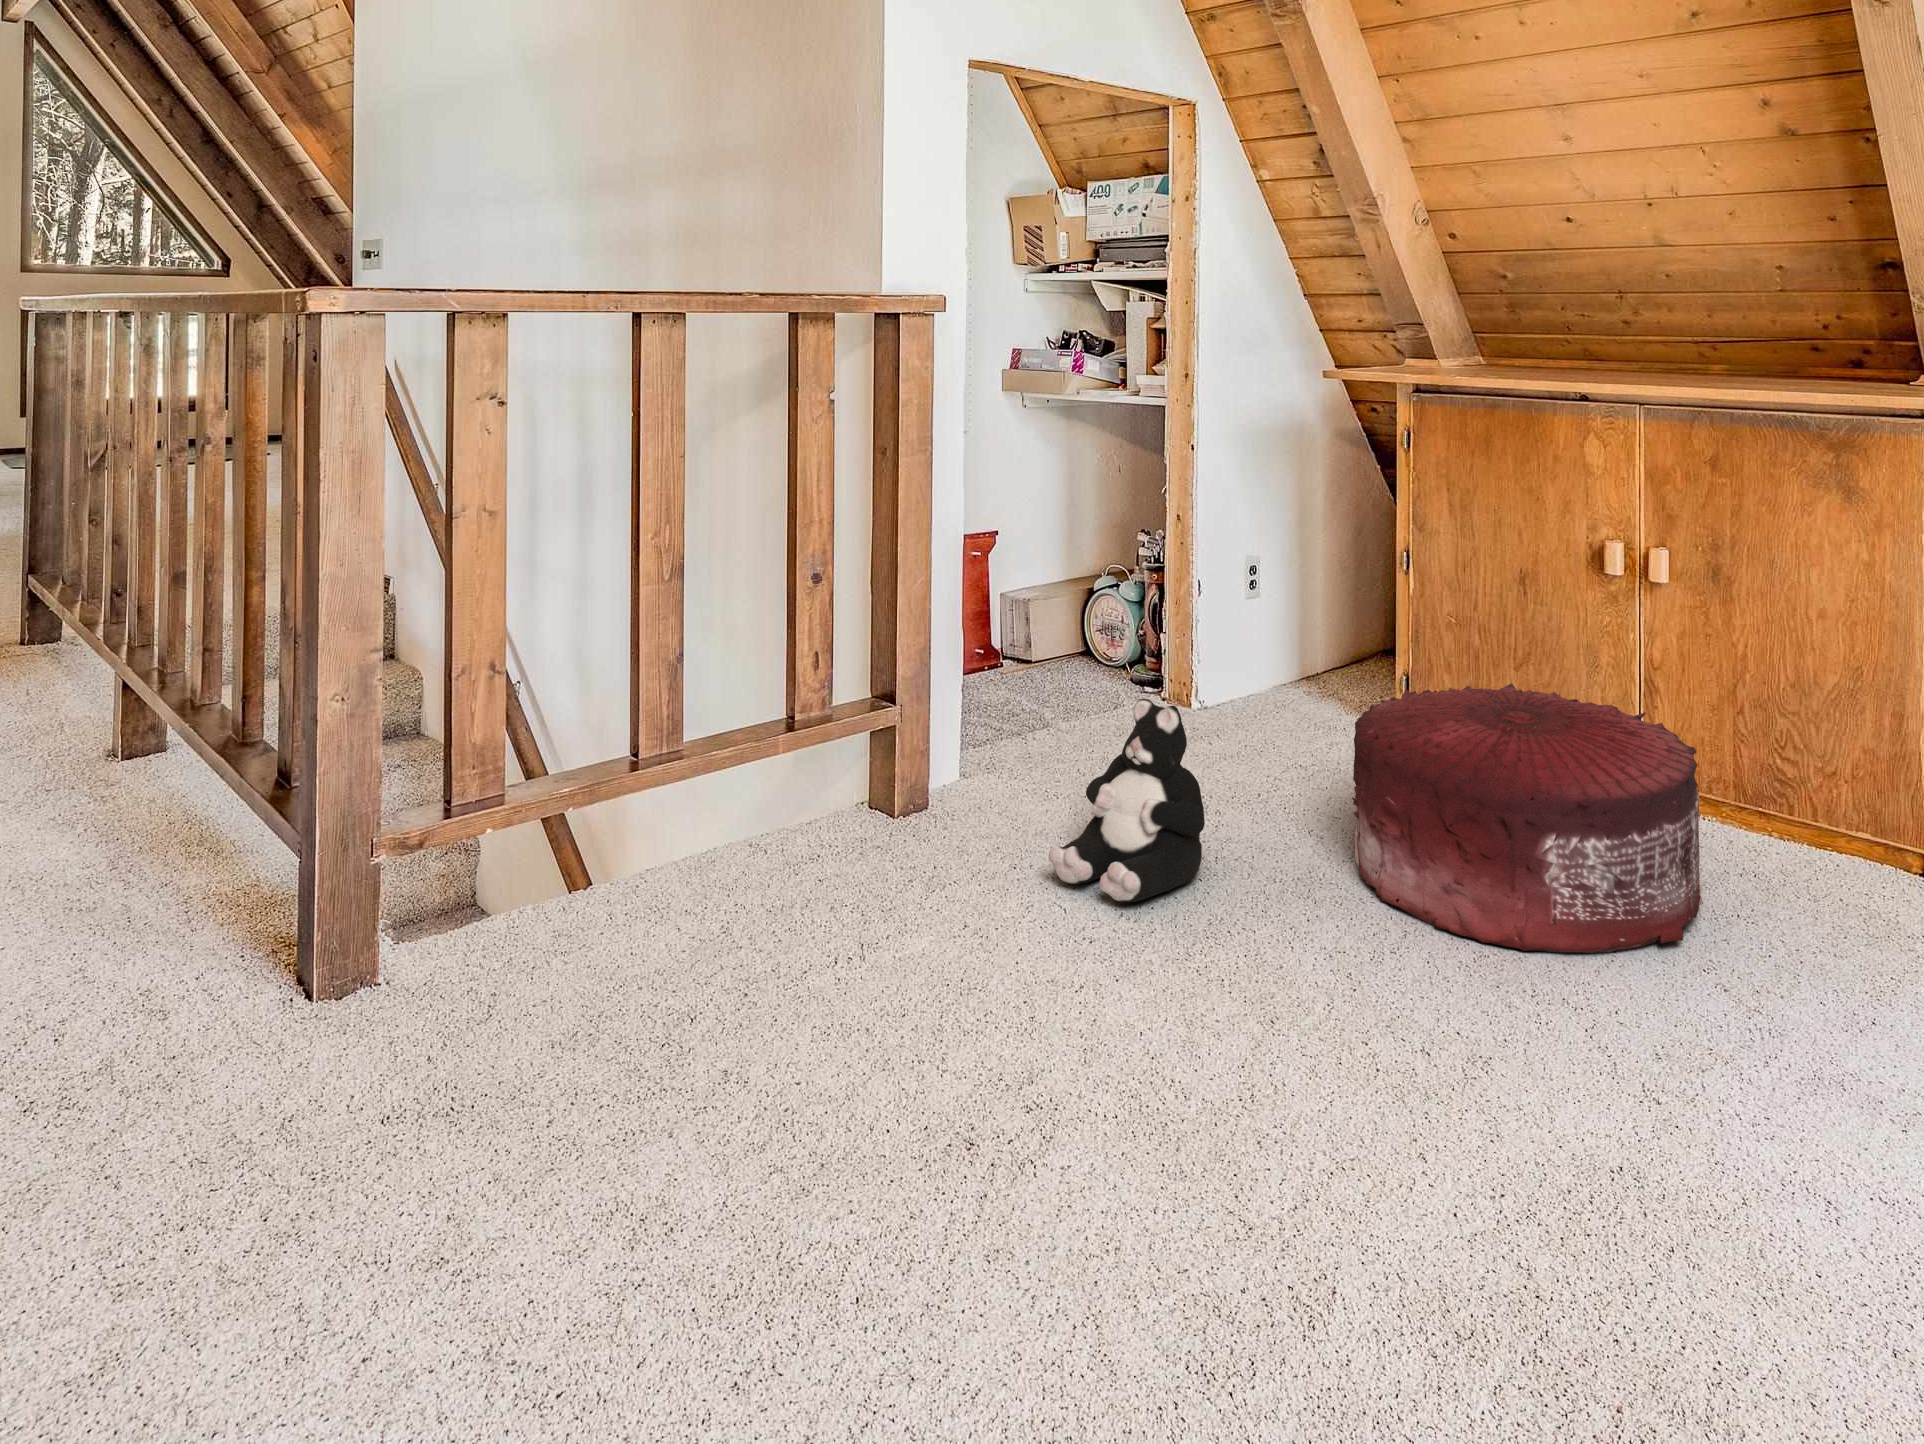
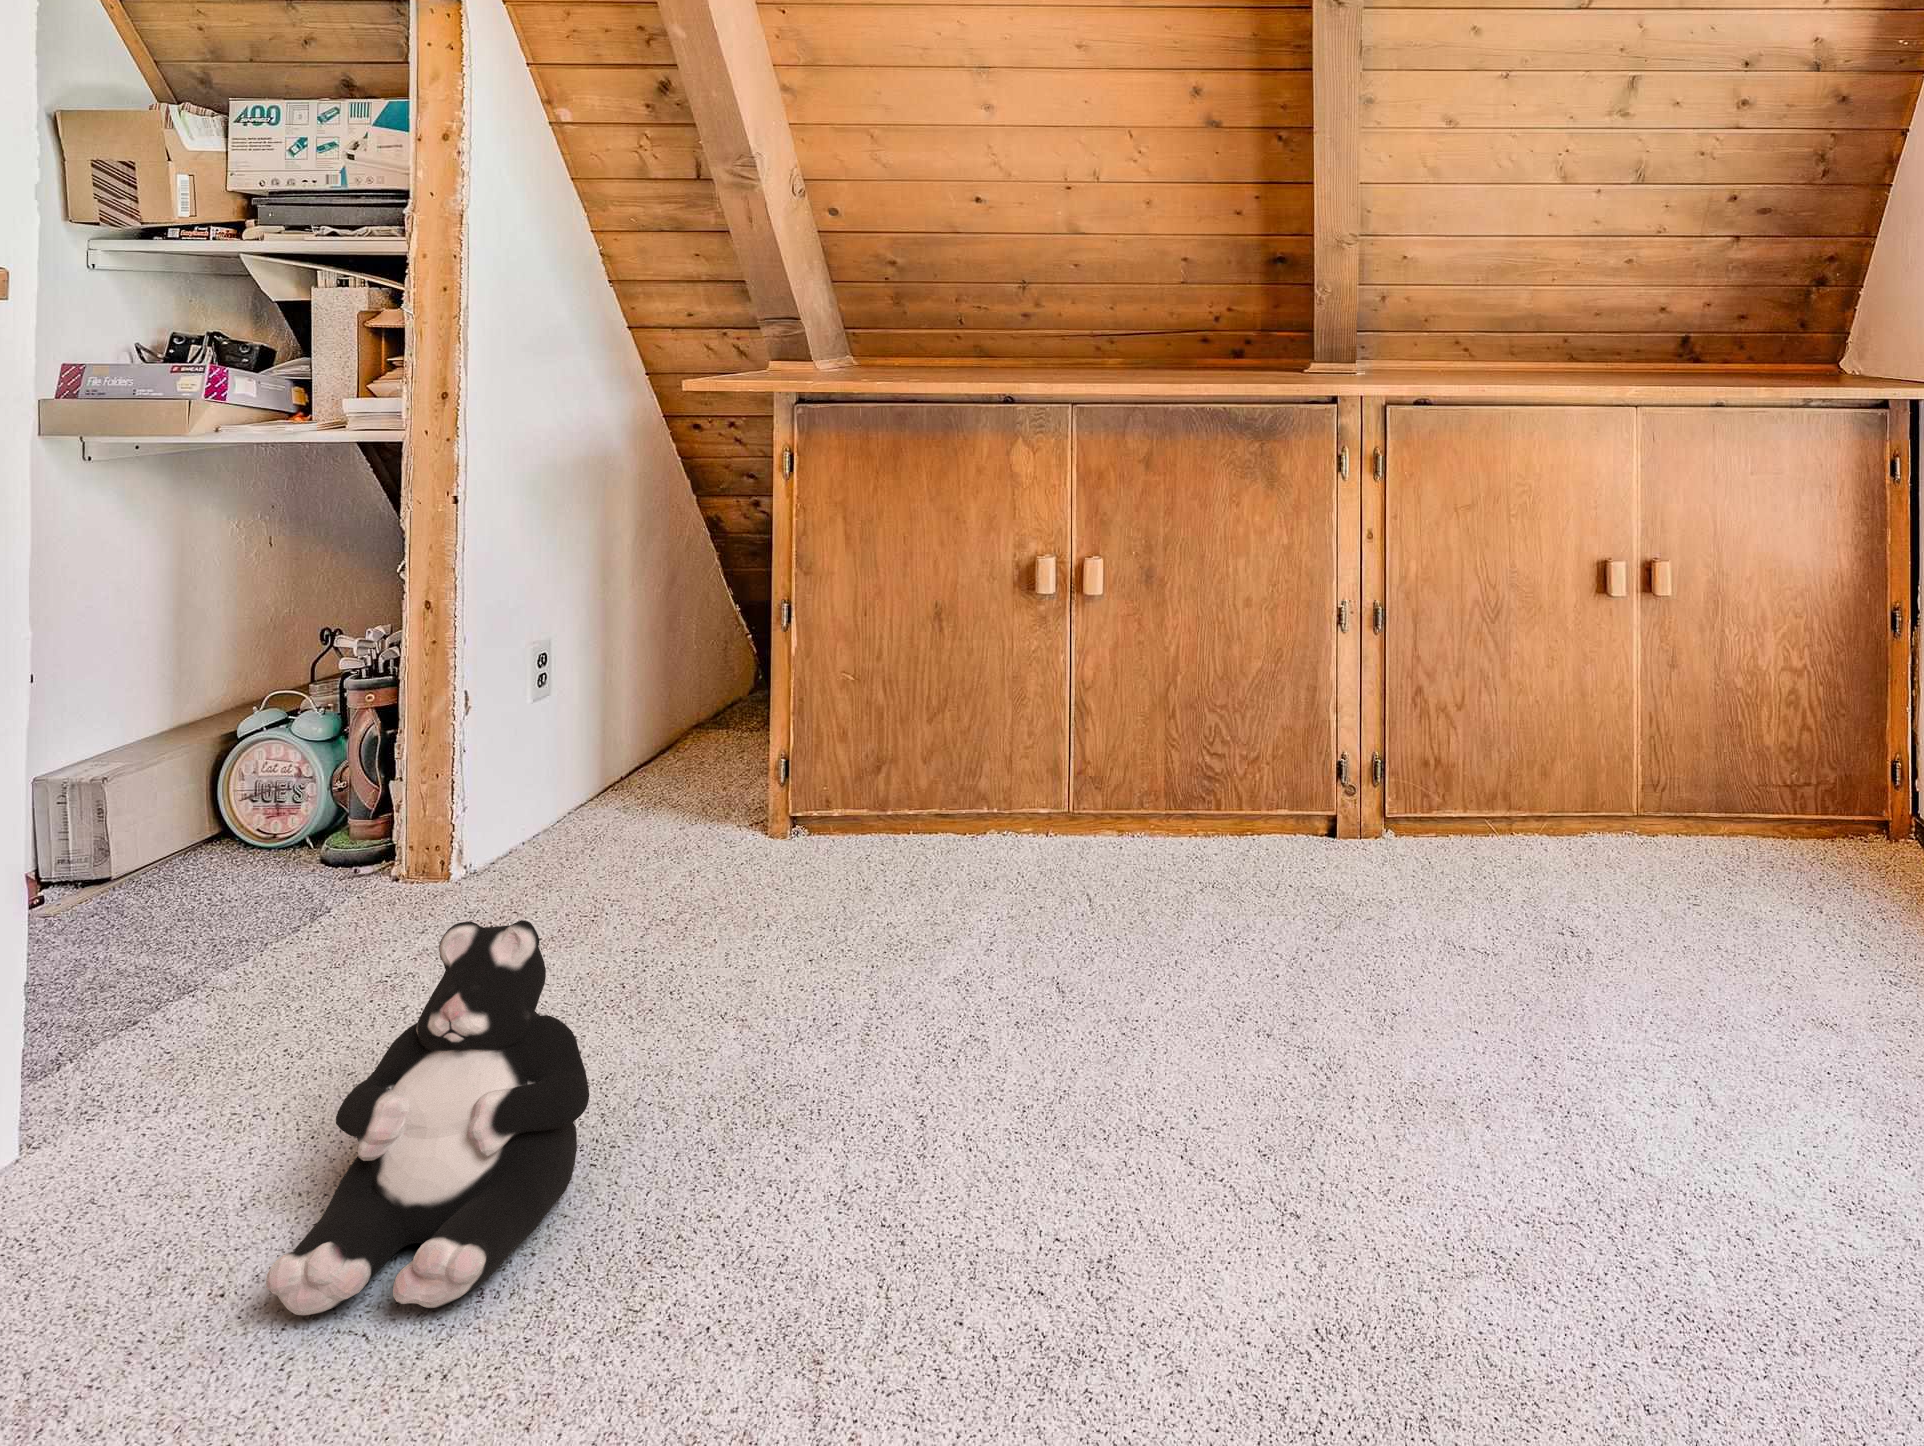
pouf: present [1352,684,1702,953] -> none [799,743,1215,1109]

